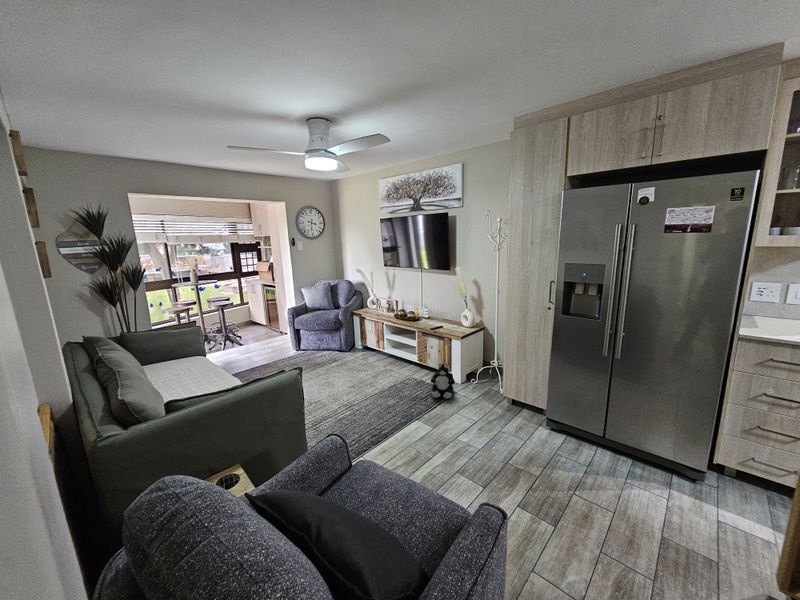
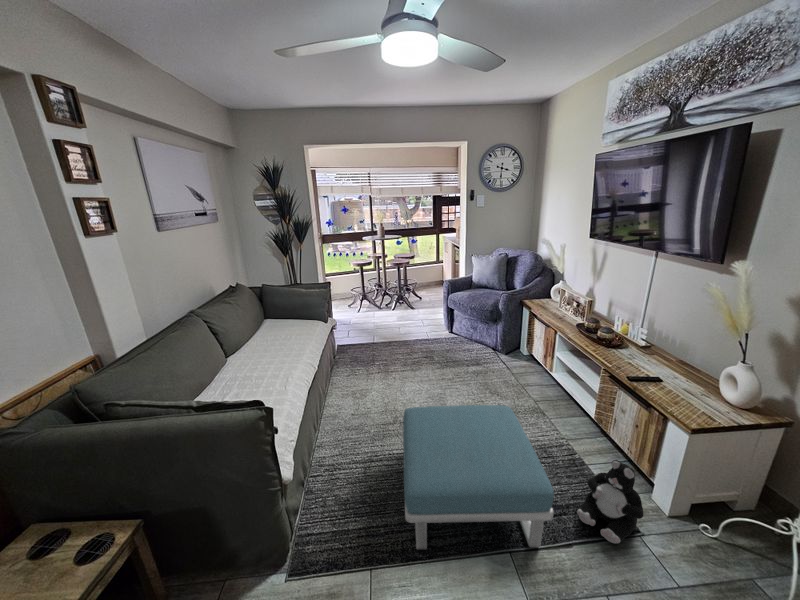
footstool: none [330,362,428,438] -> present [403,405,554,549]

